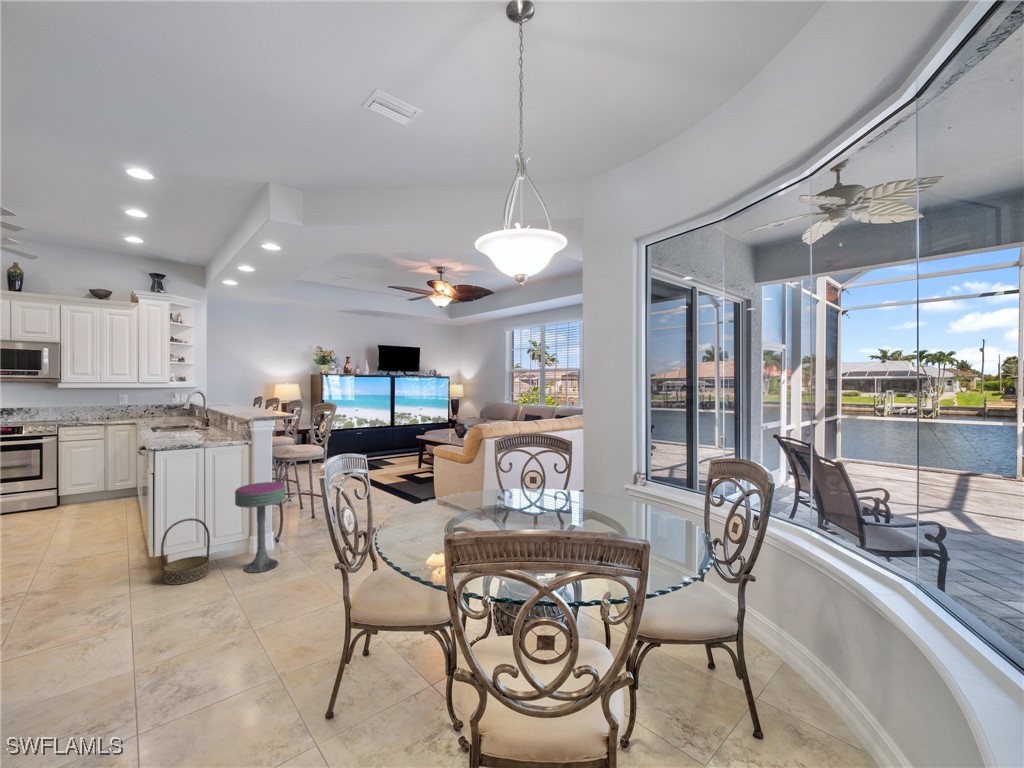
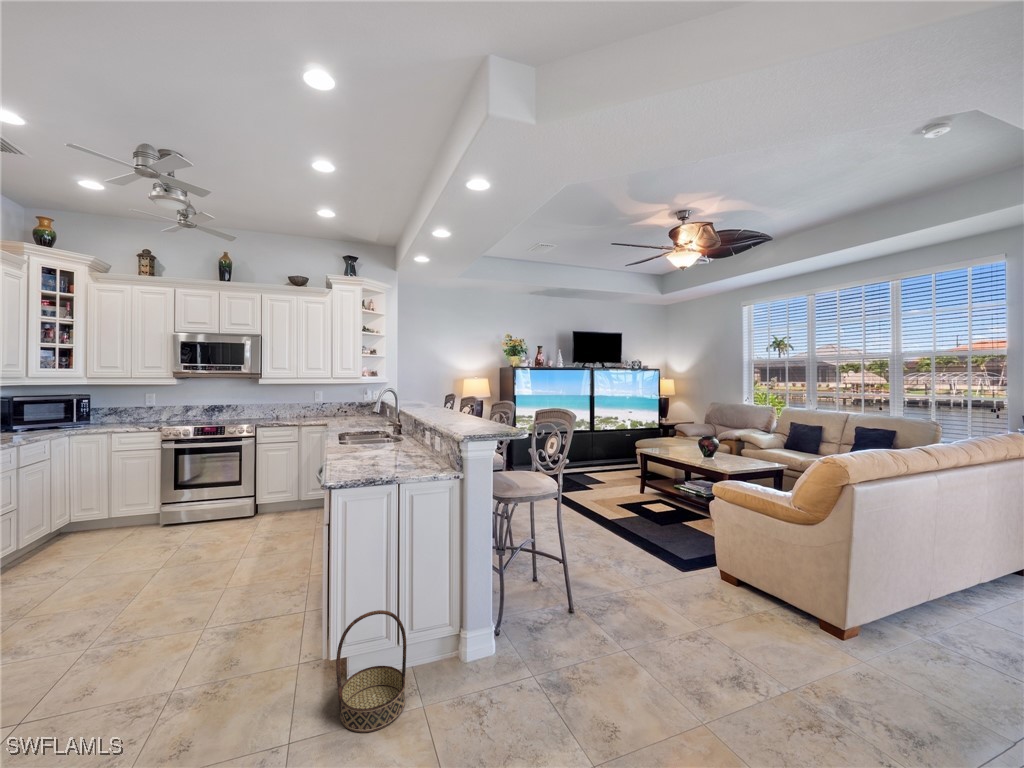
bar stool: present [235,482,285,573] -> none [444,551,522,725]

